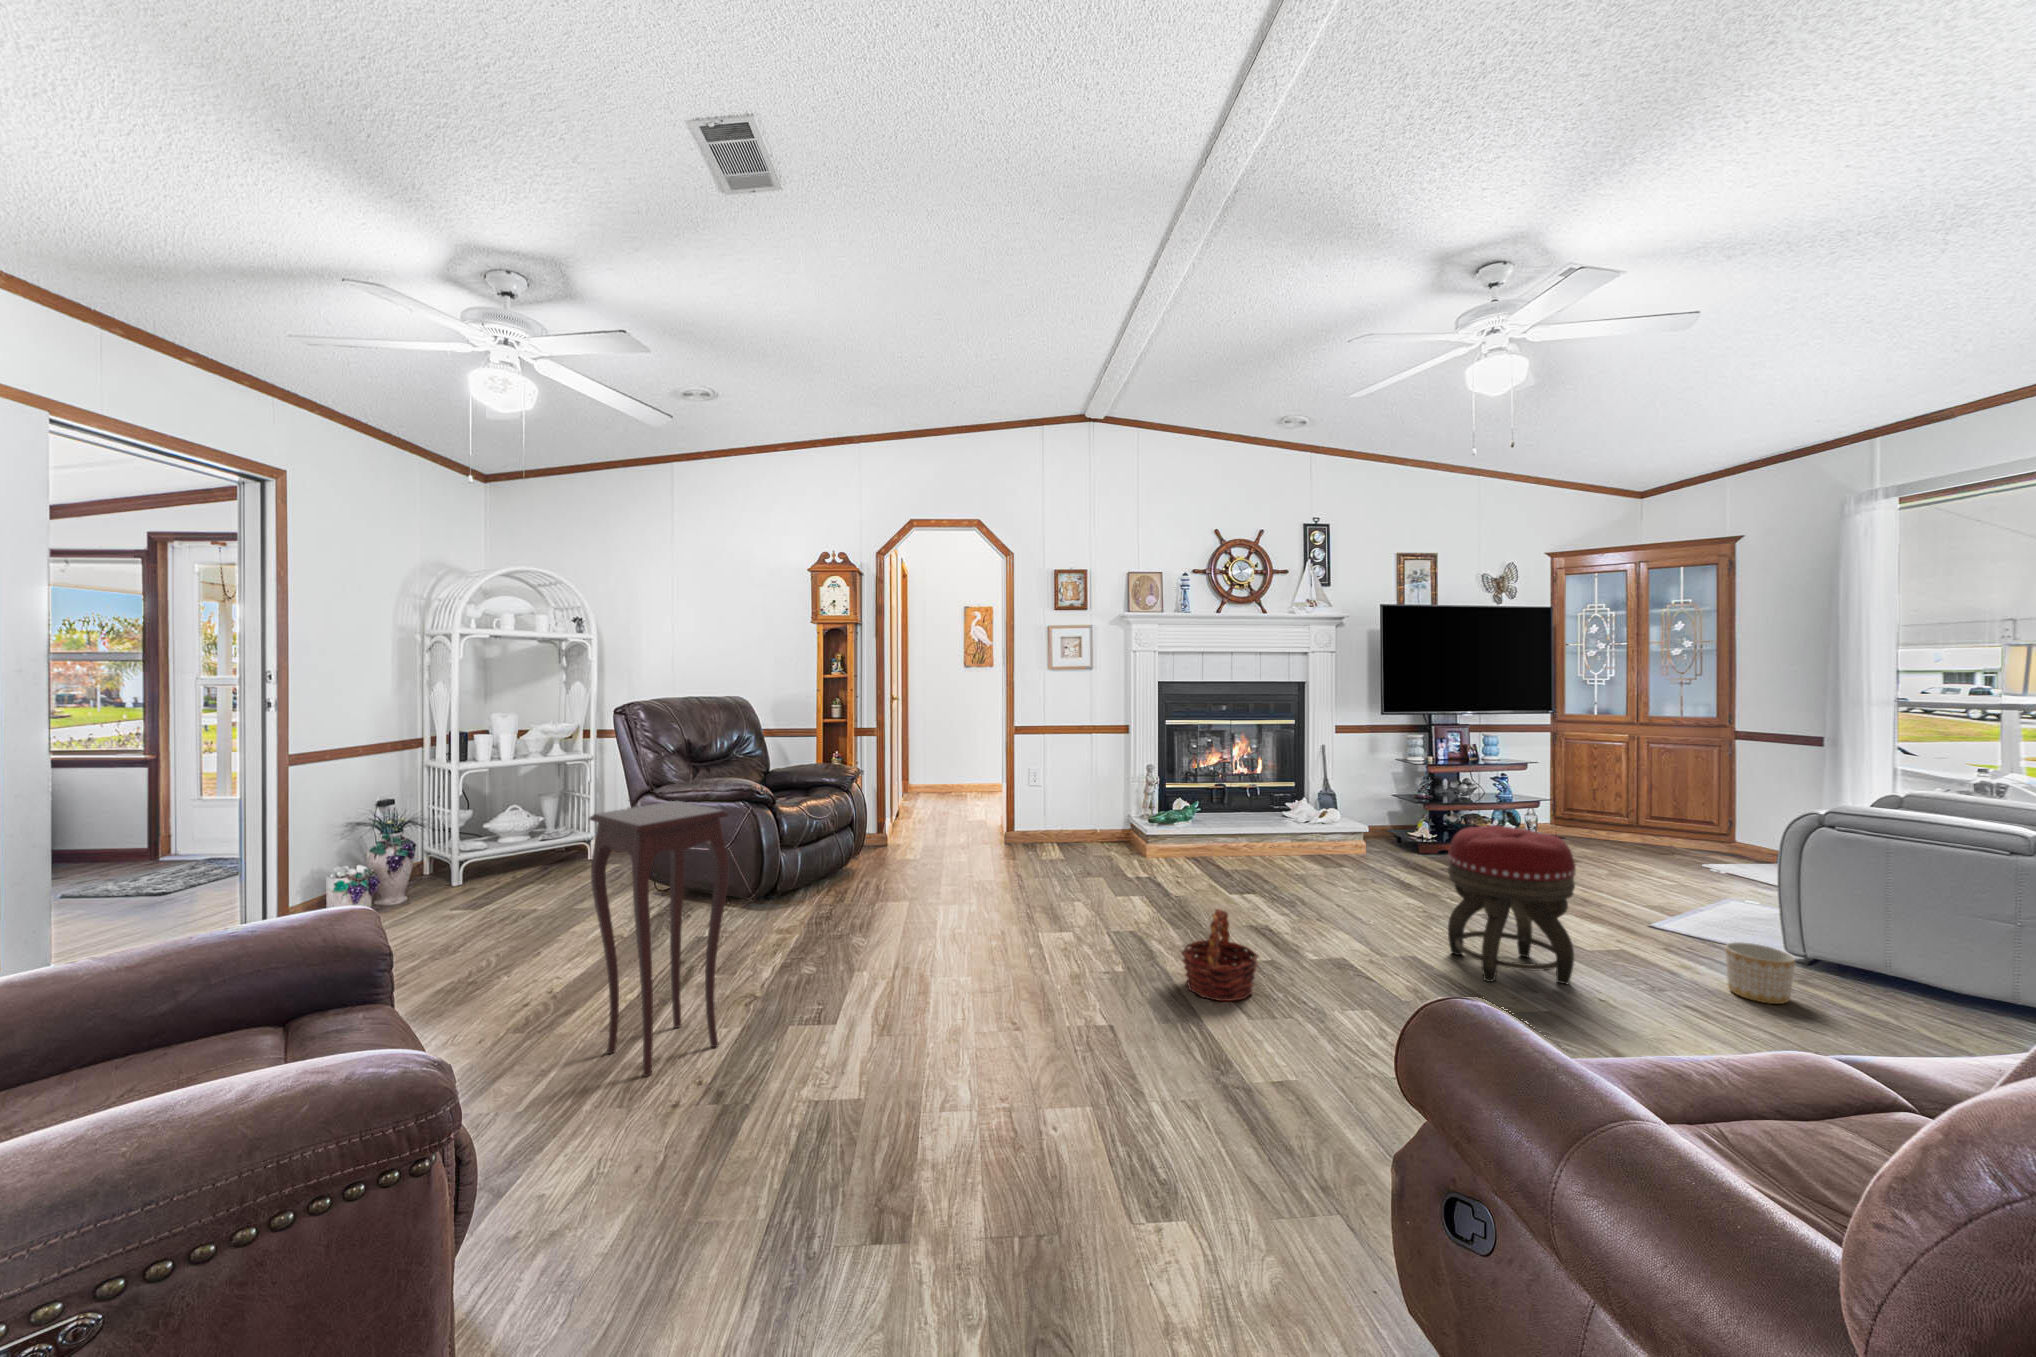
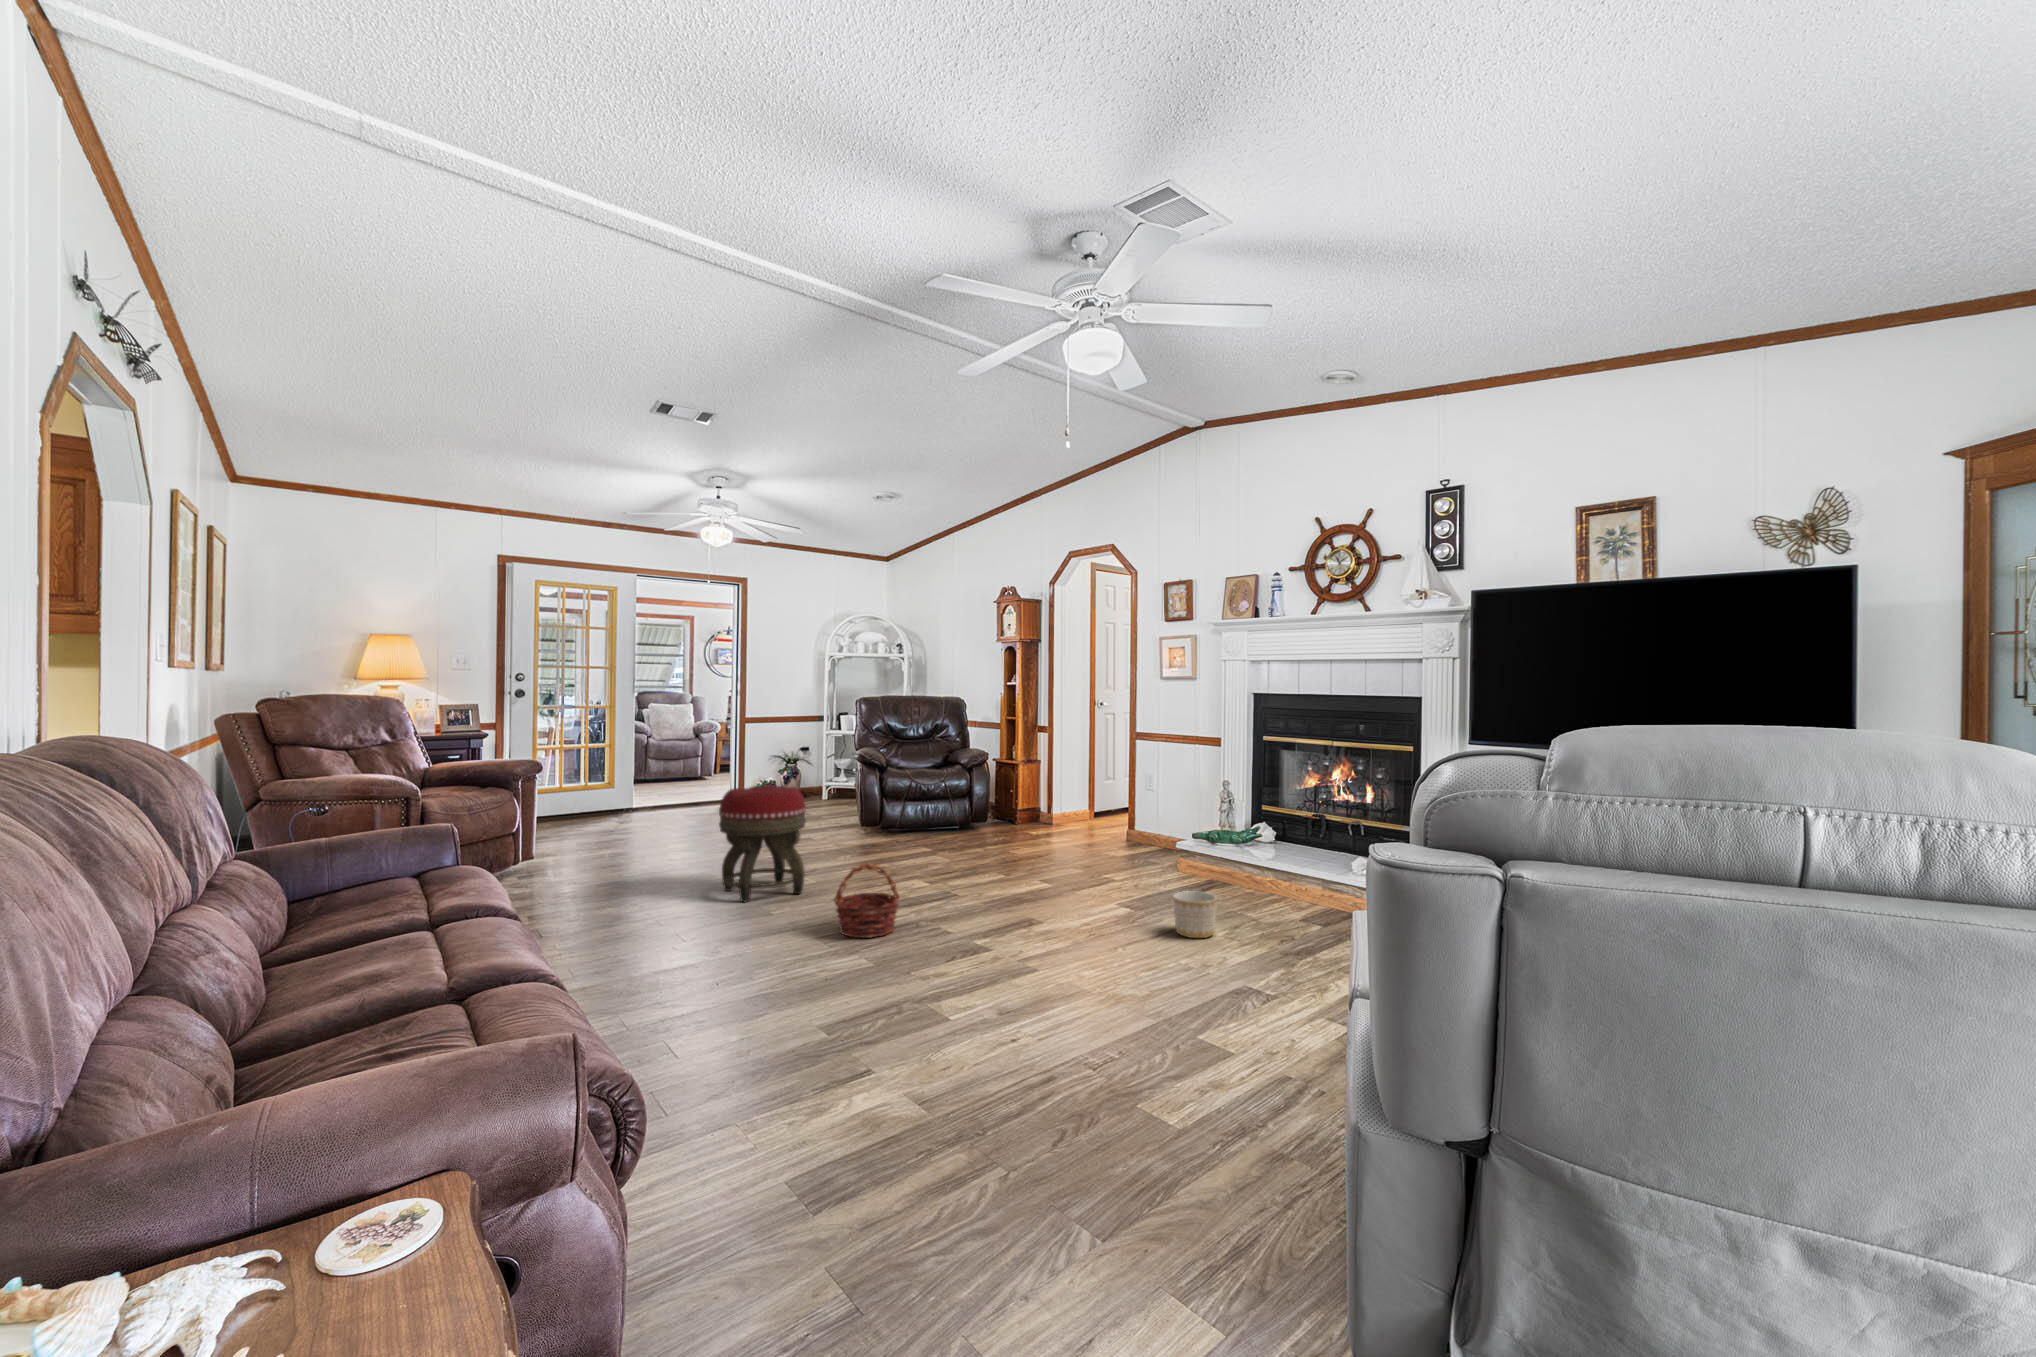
side table: present [590,801,728,1076] -> none [594,739,666,876]
footstool: present [1448,825,1576,984] -> present [719,785,806,902]
planter: present [1725,942,1795,1004] -> present [1173,891,1217,938]

